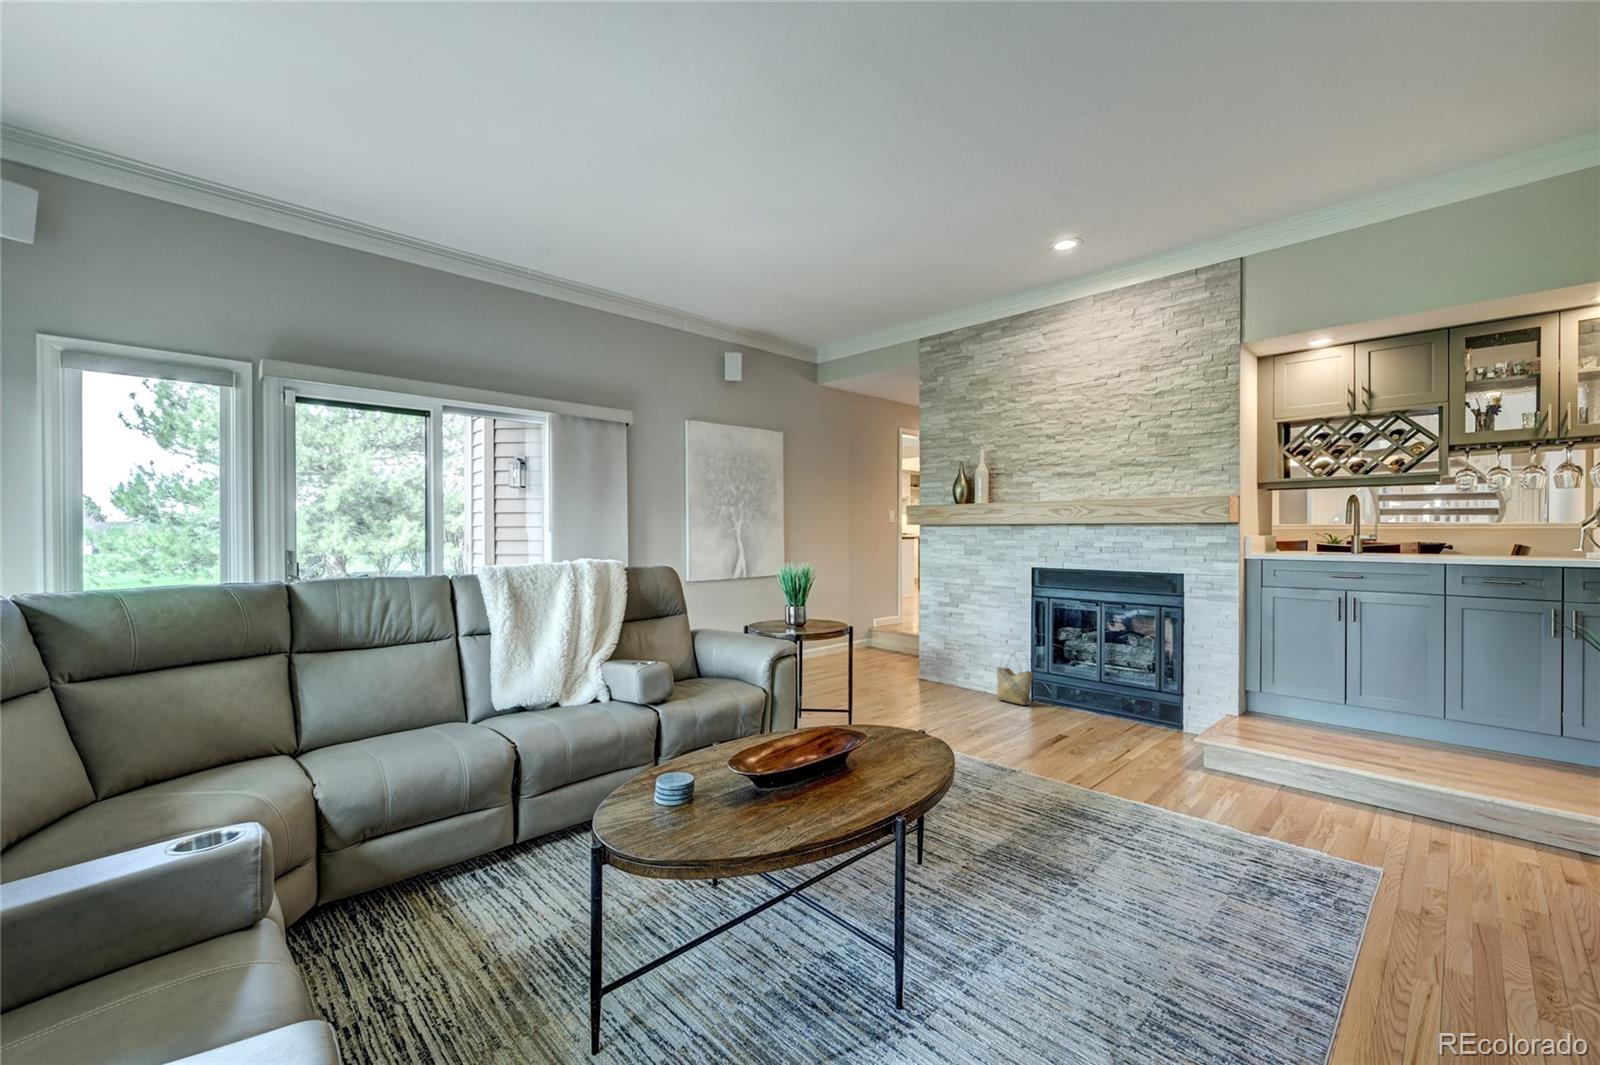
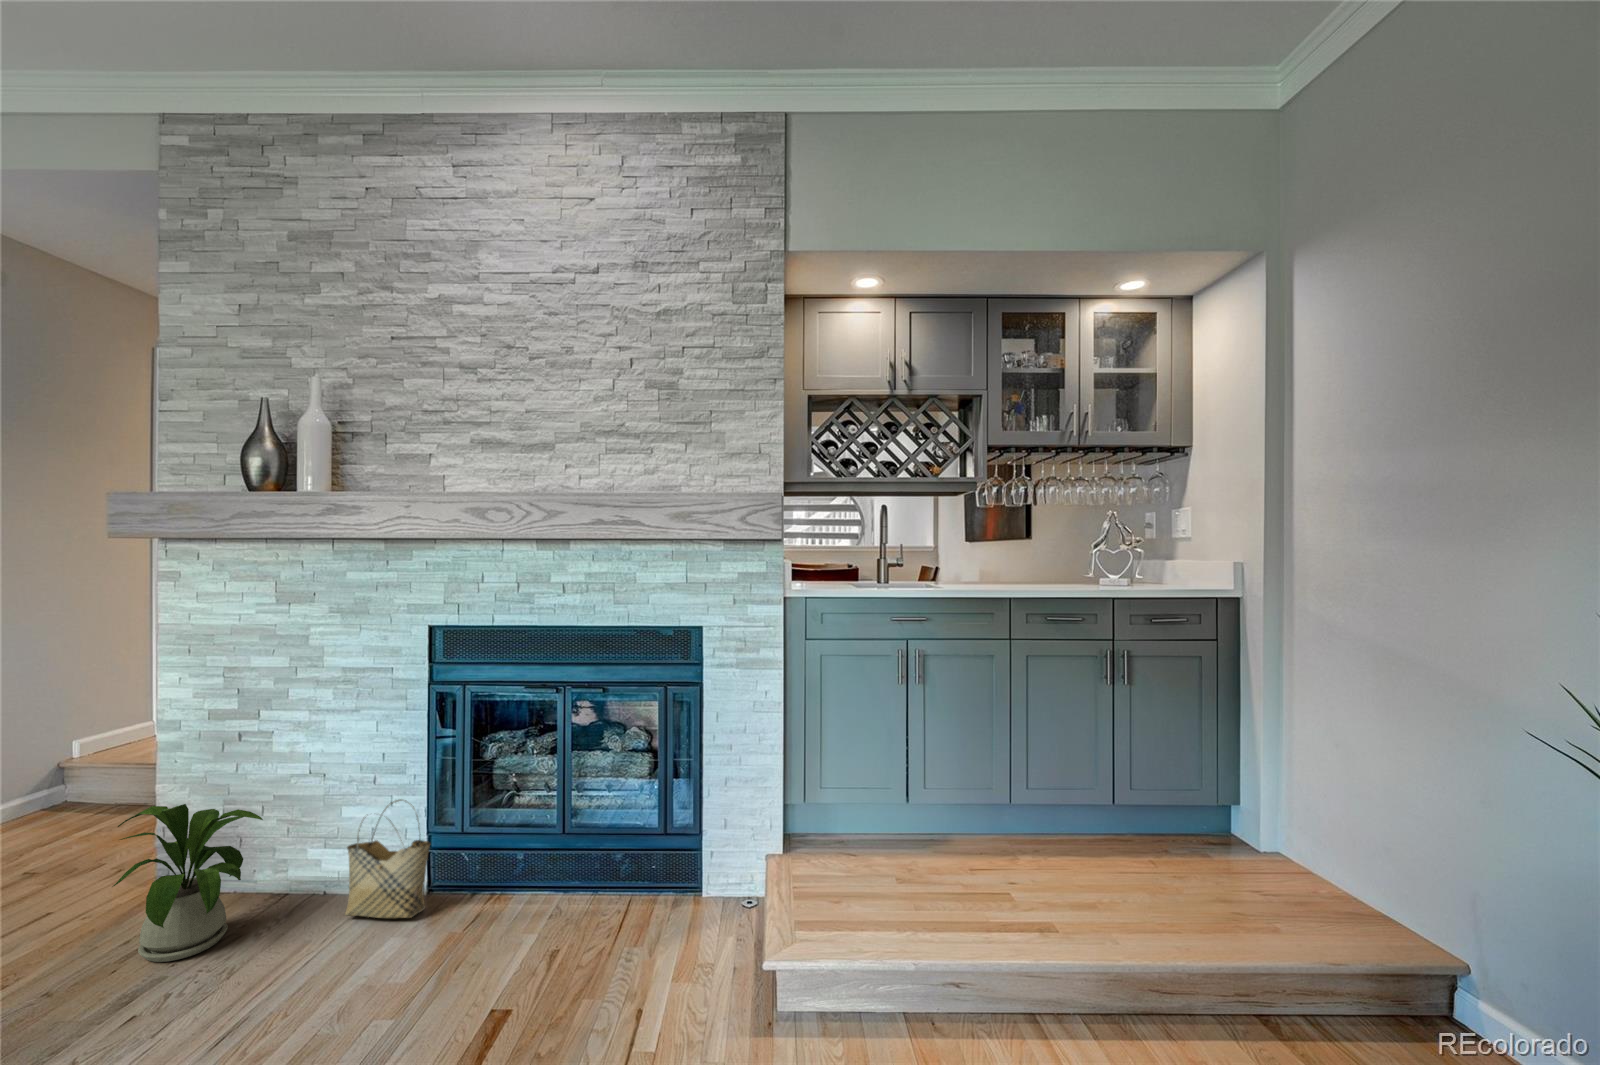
house plant: none [913,633,964,697] -> present [112,804,263,962]

